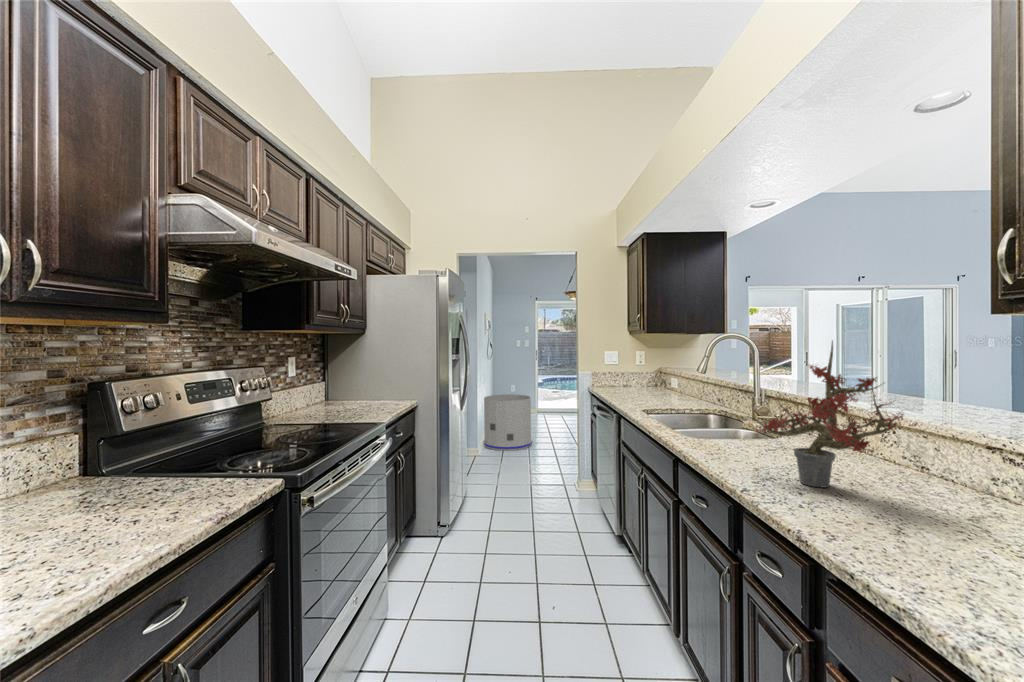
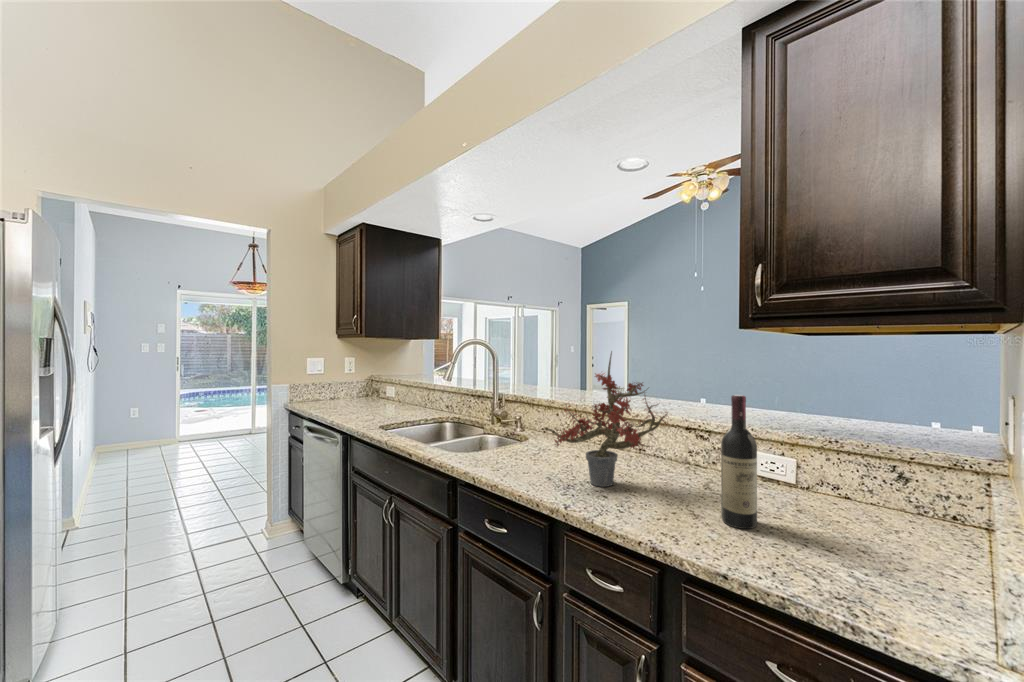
wine bottle: none [928,392,986,561] -> present [721,395,757,529]
trash can: present [484,394,532,451] -> none [87,422,181,511]

